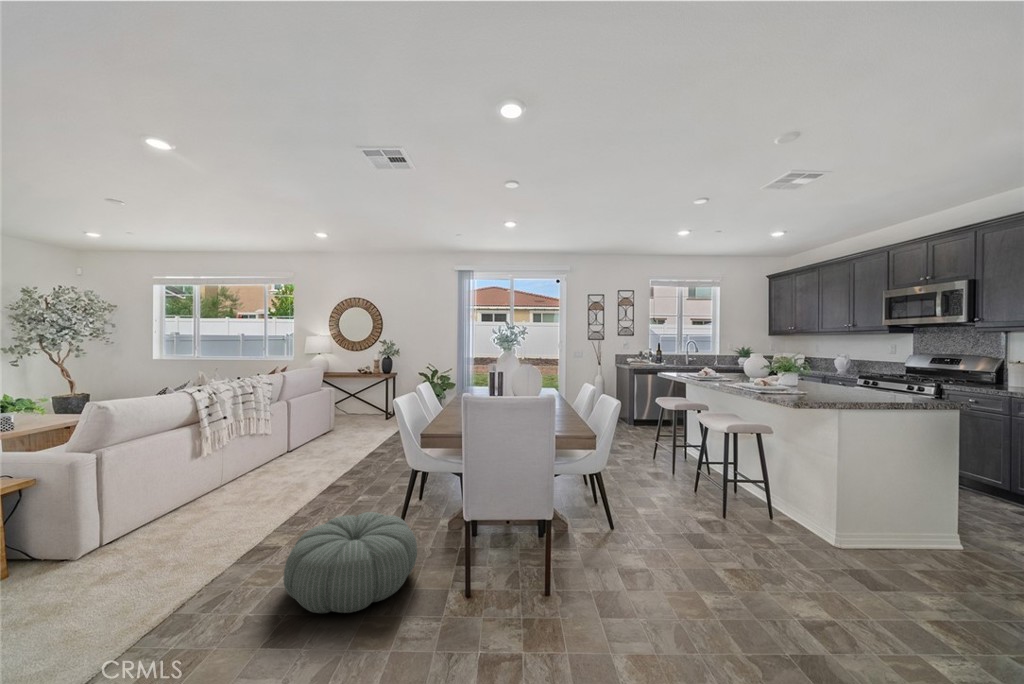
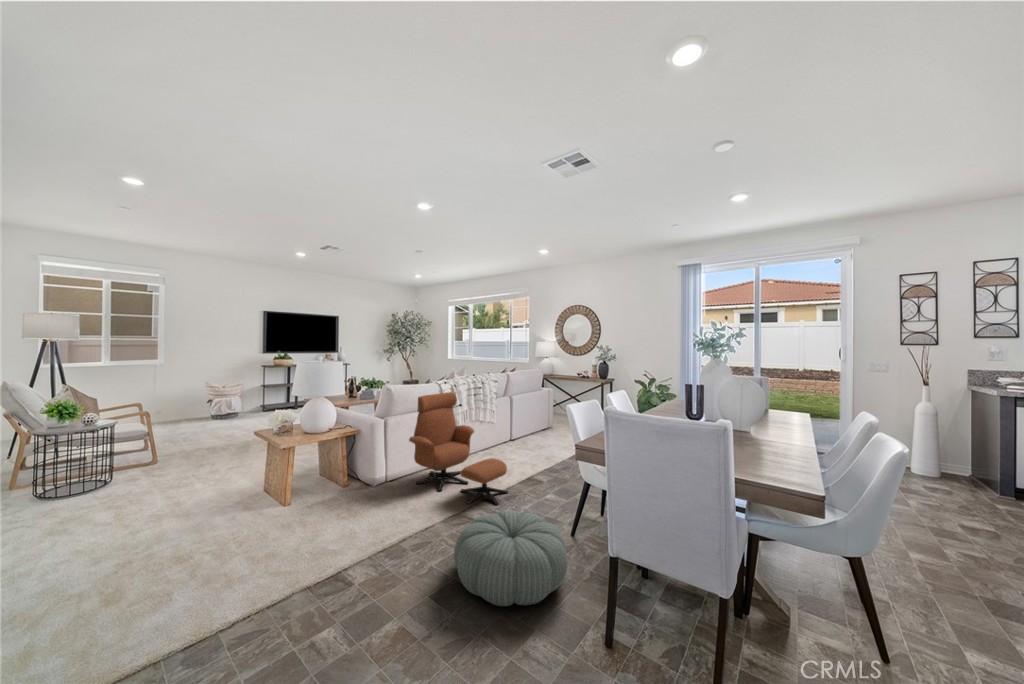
lounge chair: none [153,401,312,533] -> present [409,392,508,505]

